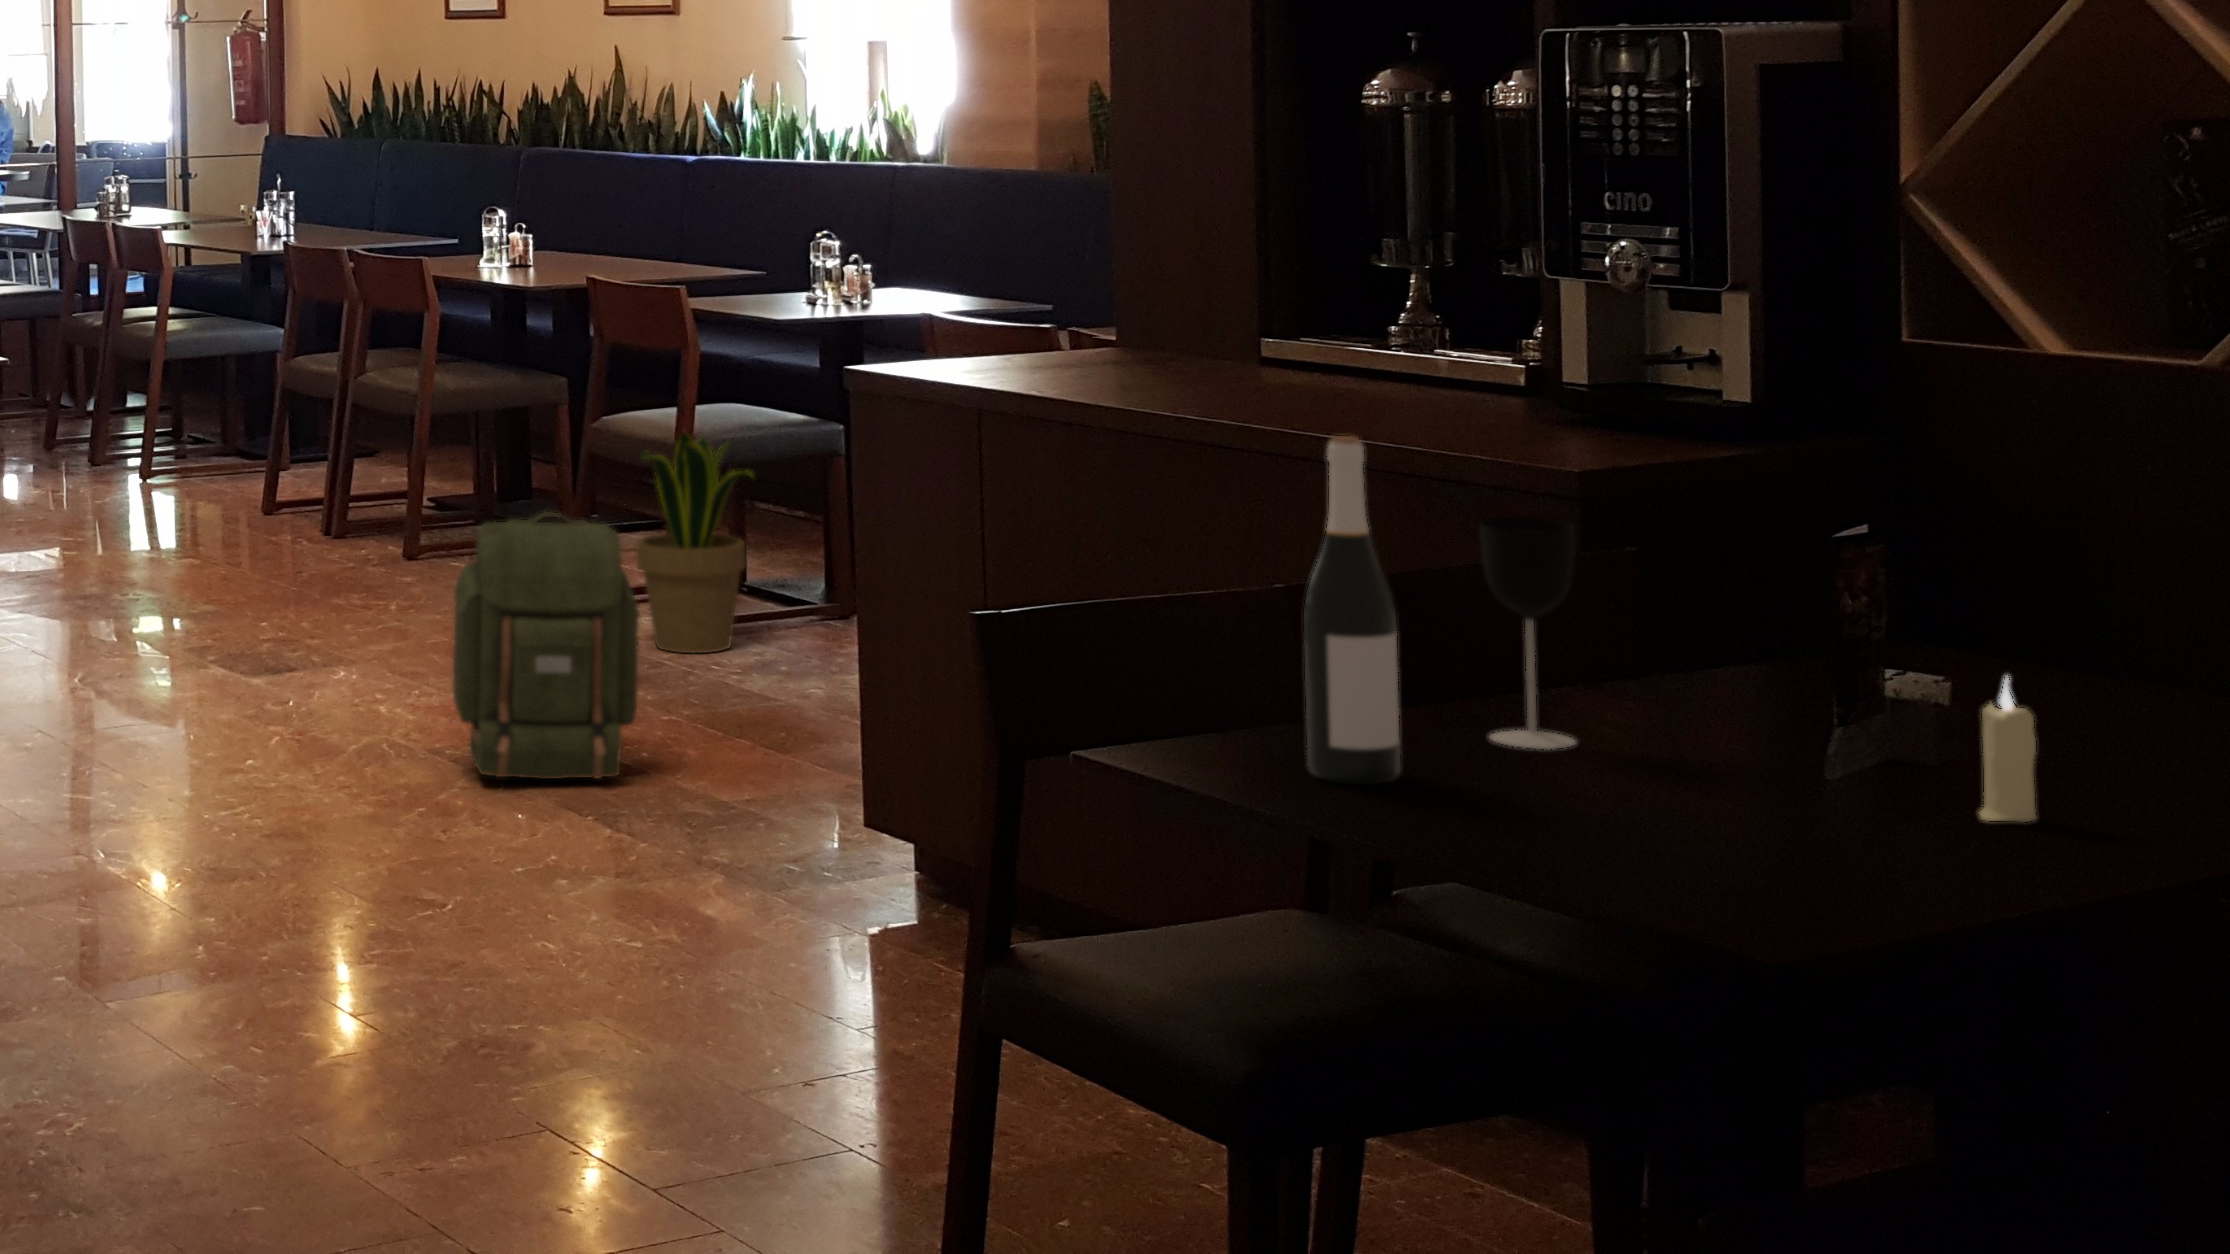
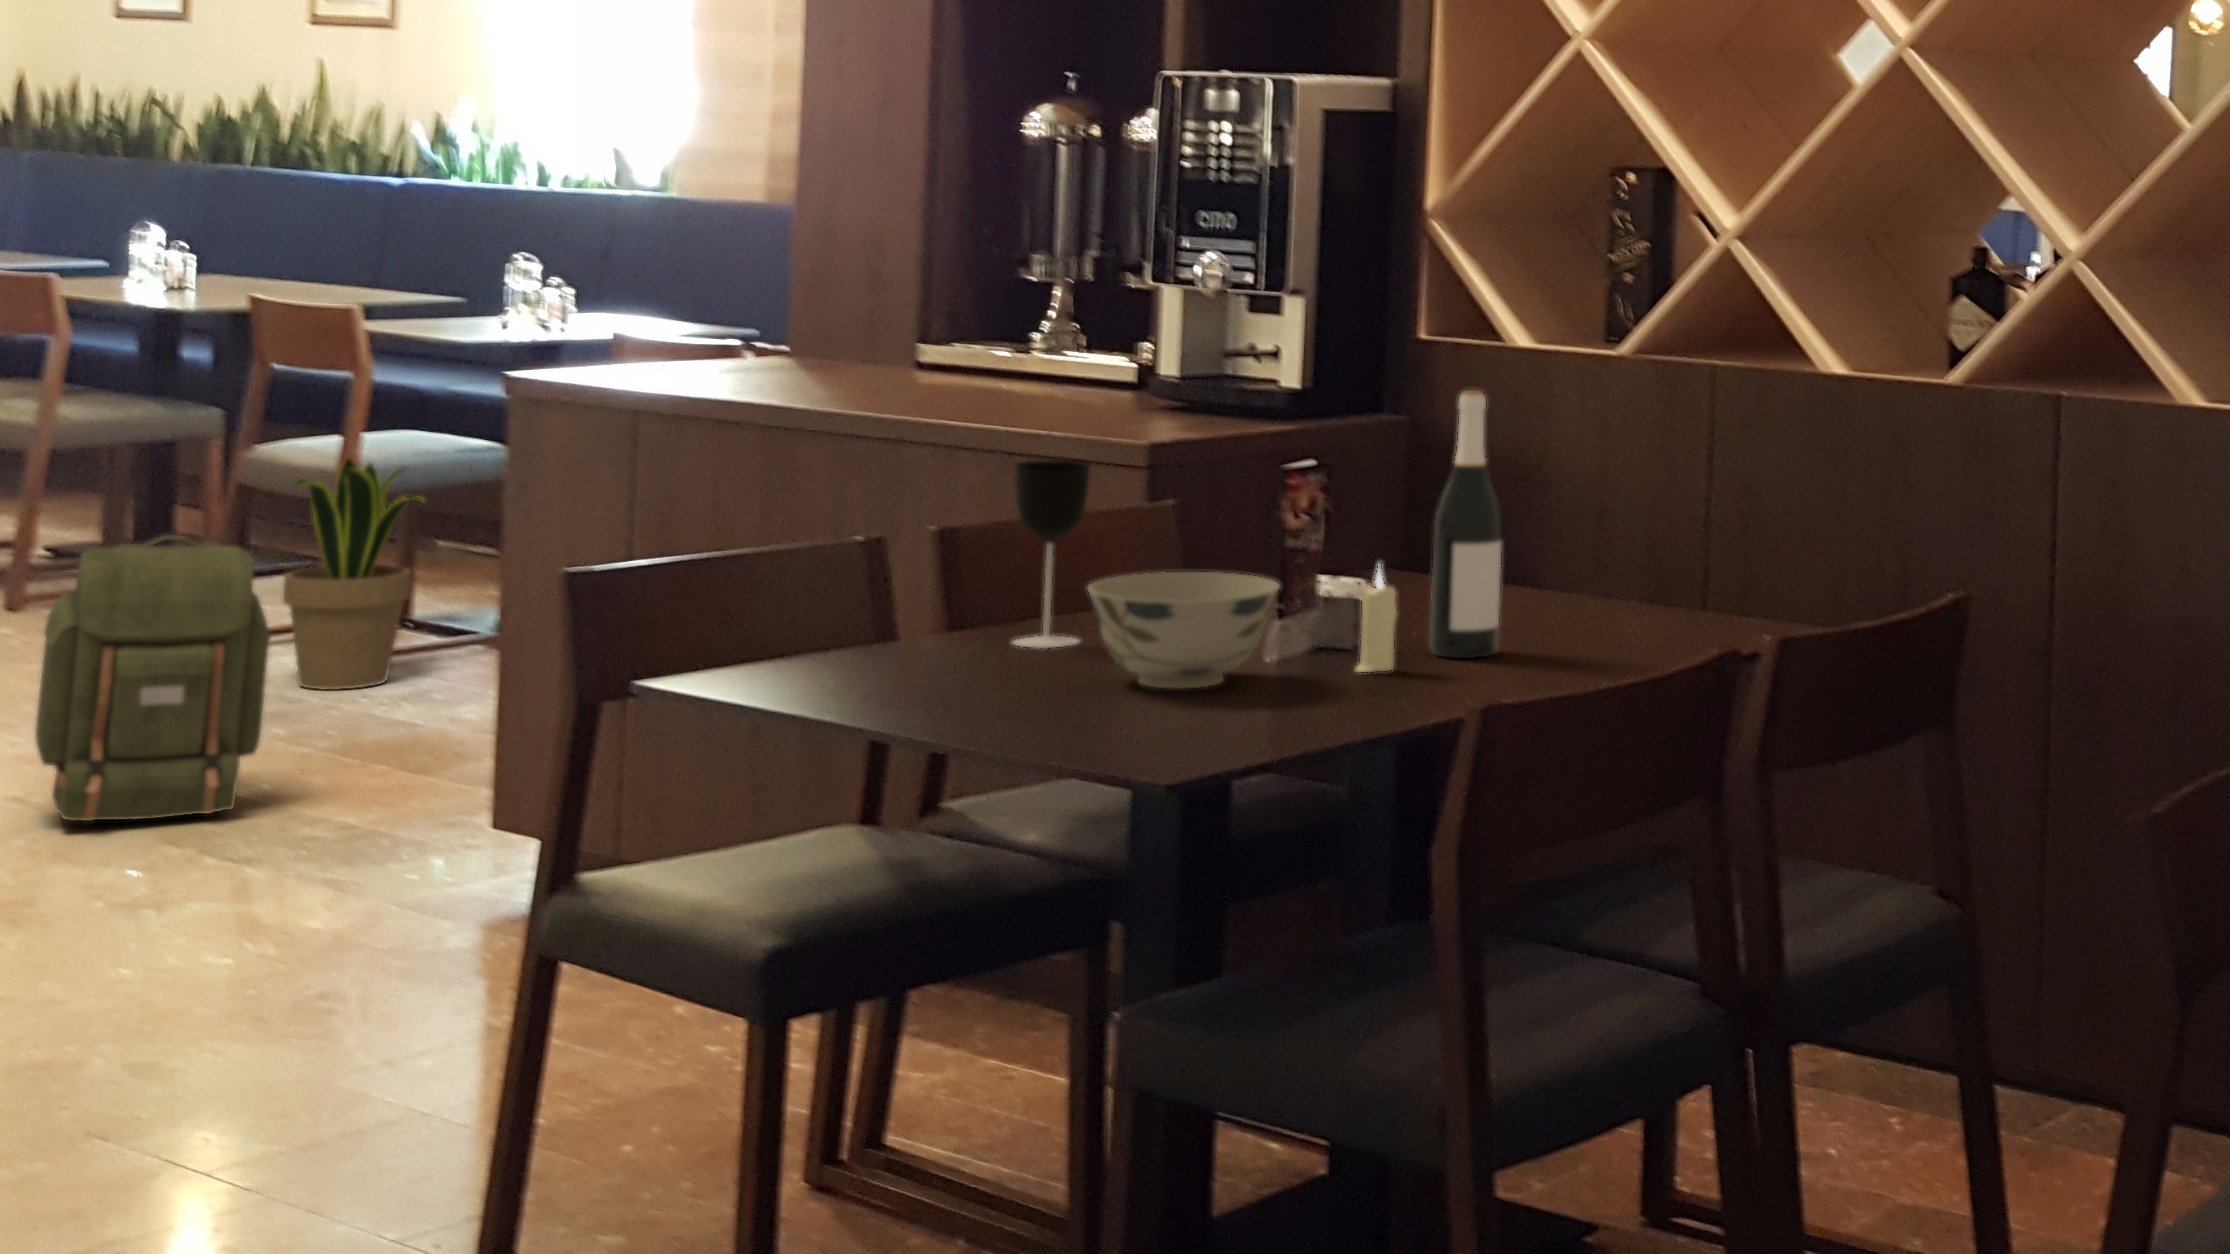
wine bottle: present [1304,436,1400,784] -> present [1430,390,1502,658]
bowl: none [1606,671,1872,829] -> present [1088,572,1279,688]

